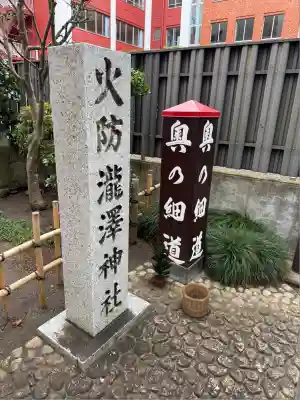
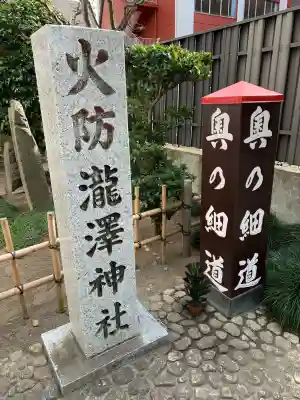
wooden bucket: present [182,283,211,317] -> none [209,319,248,367]

